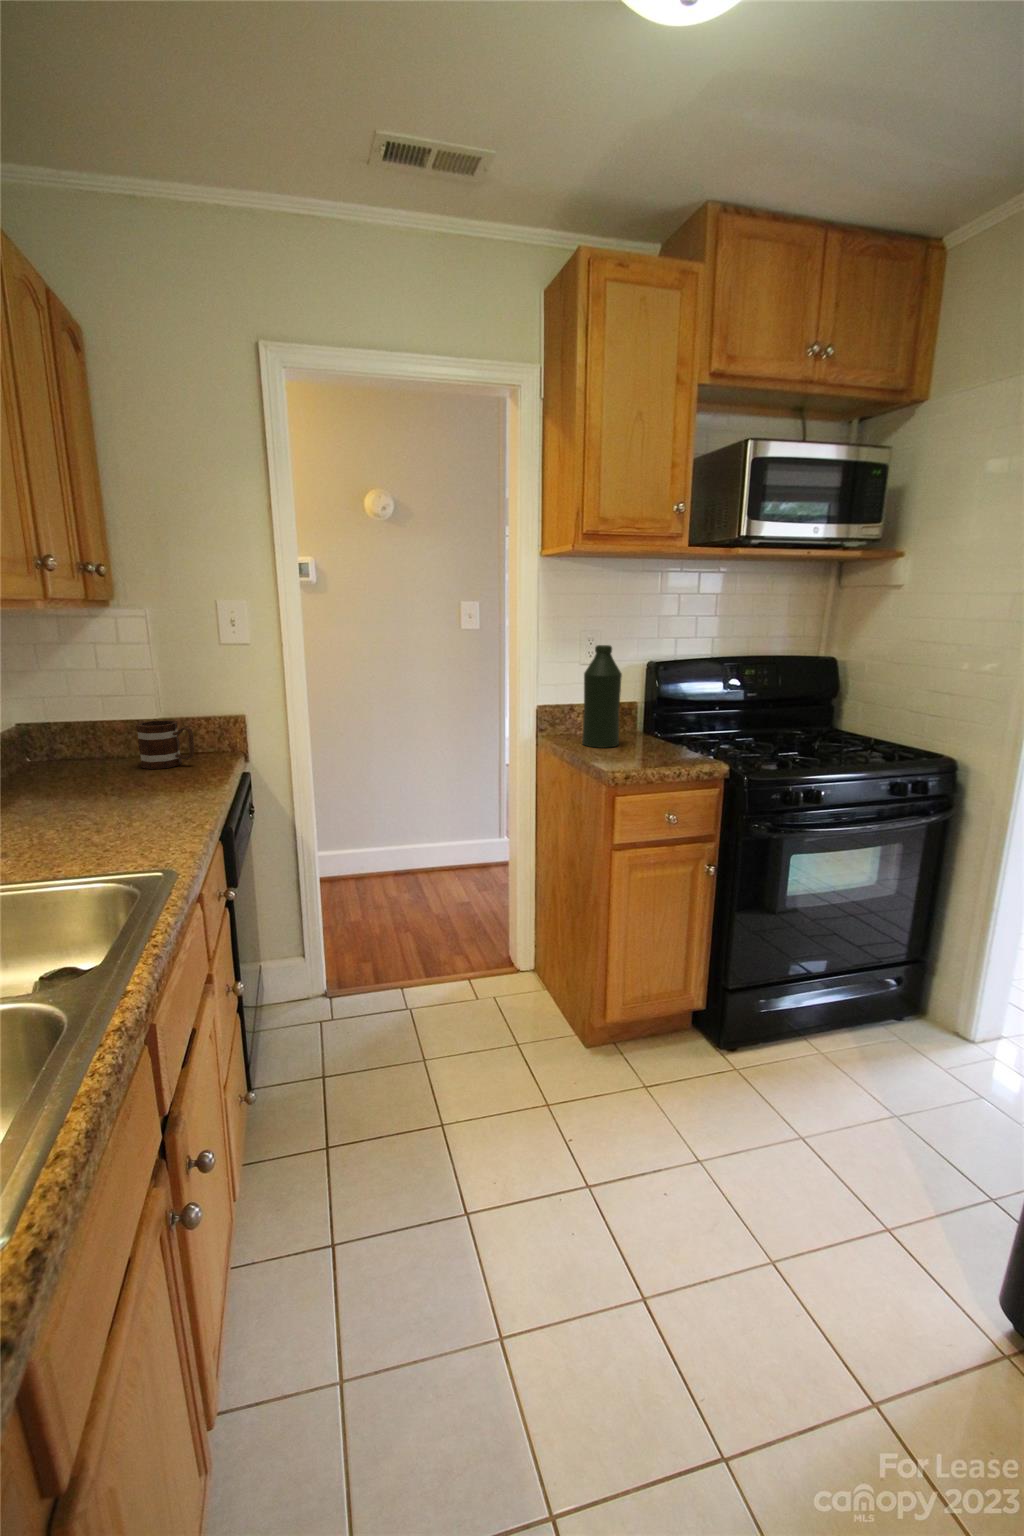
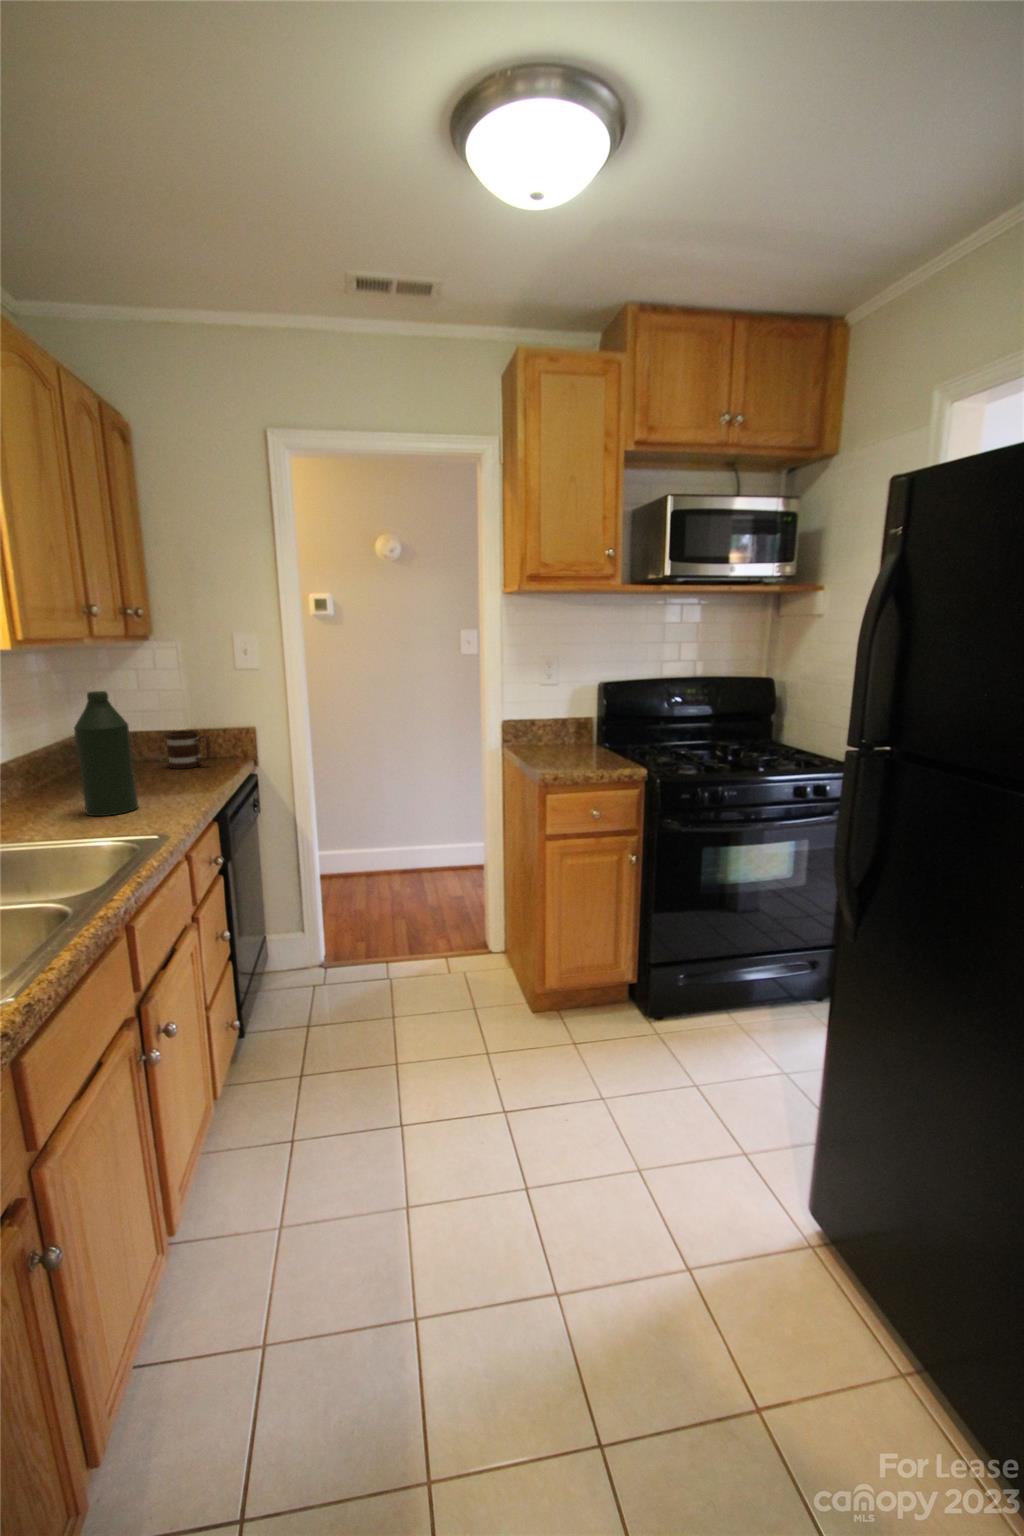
bottle: present [582,645,622,748] -> present [74,691,138,816]

